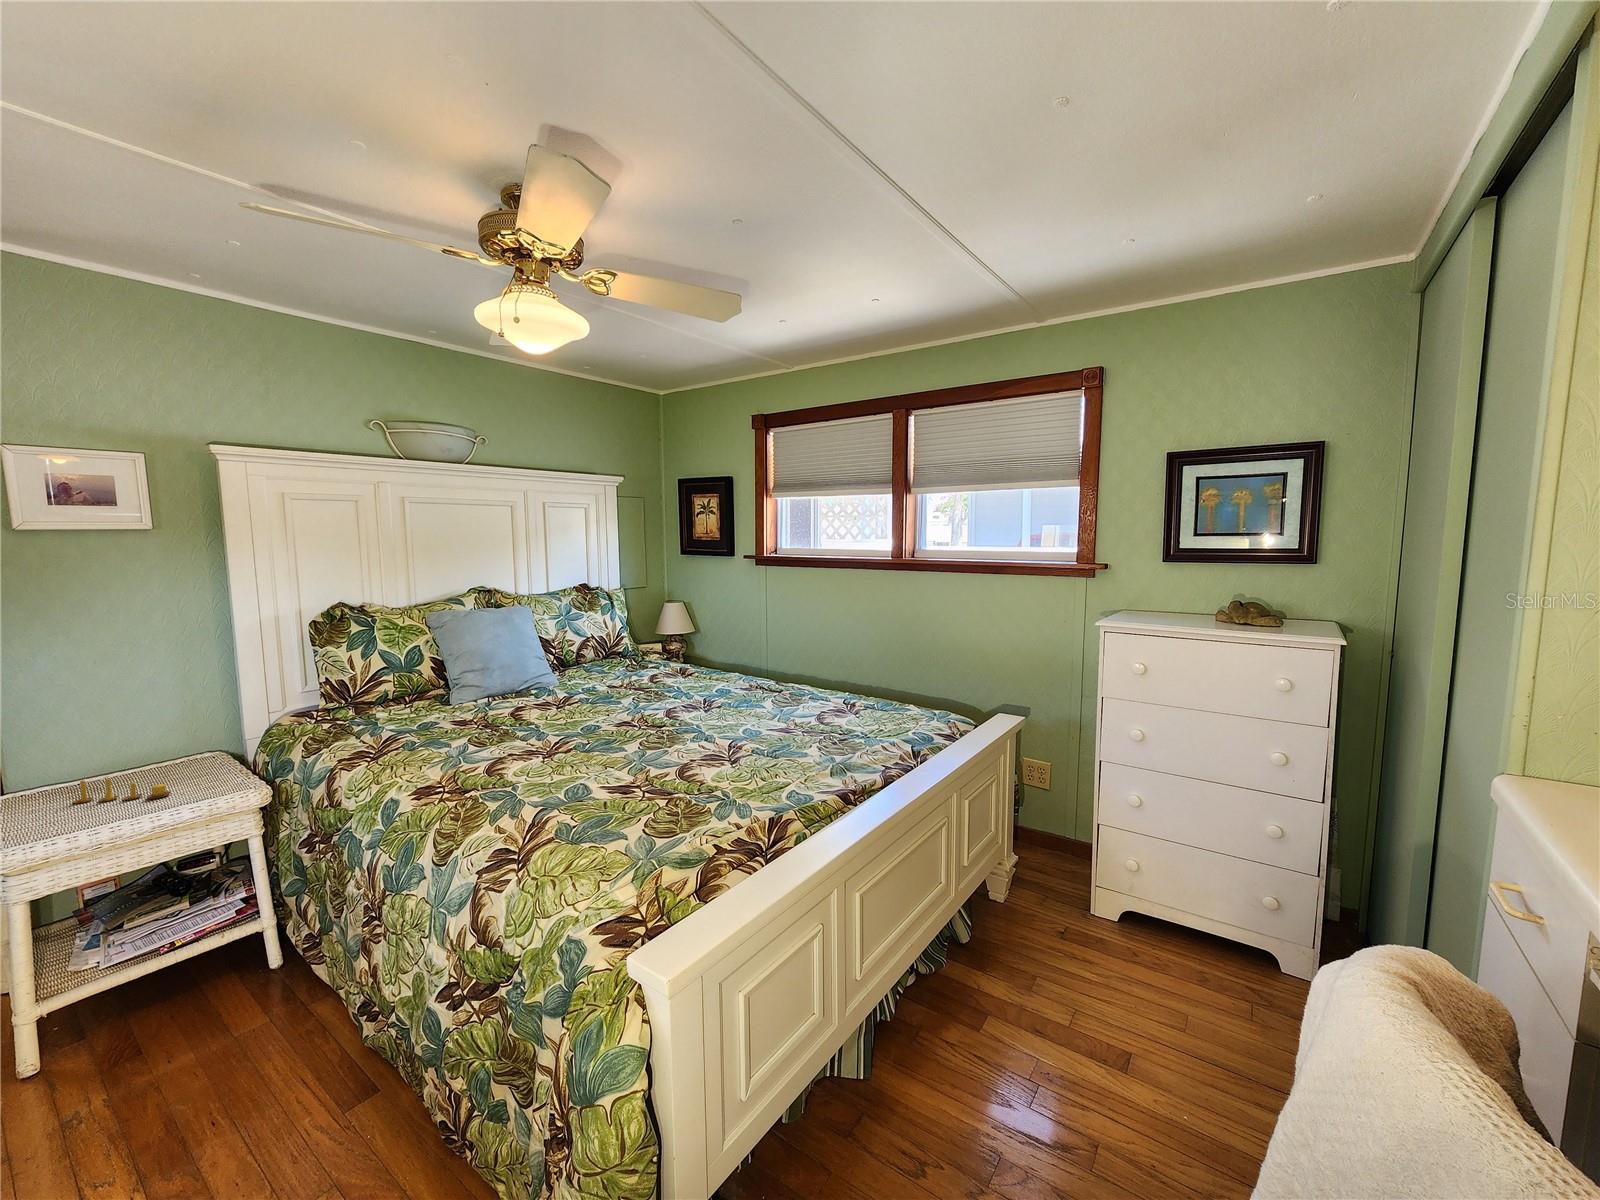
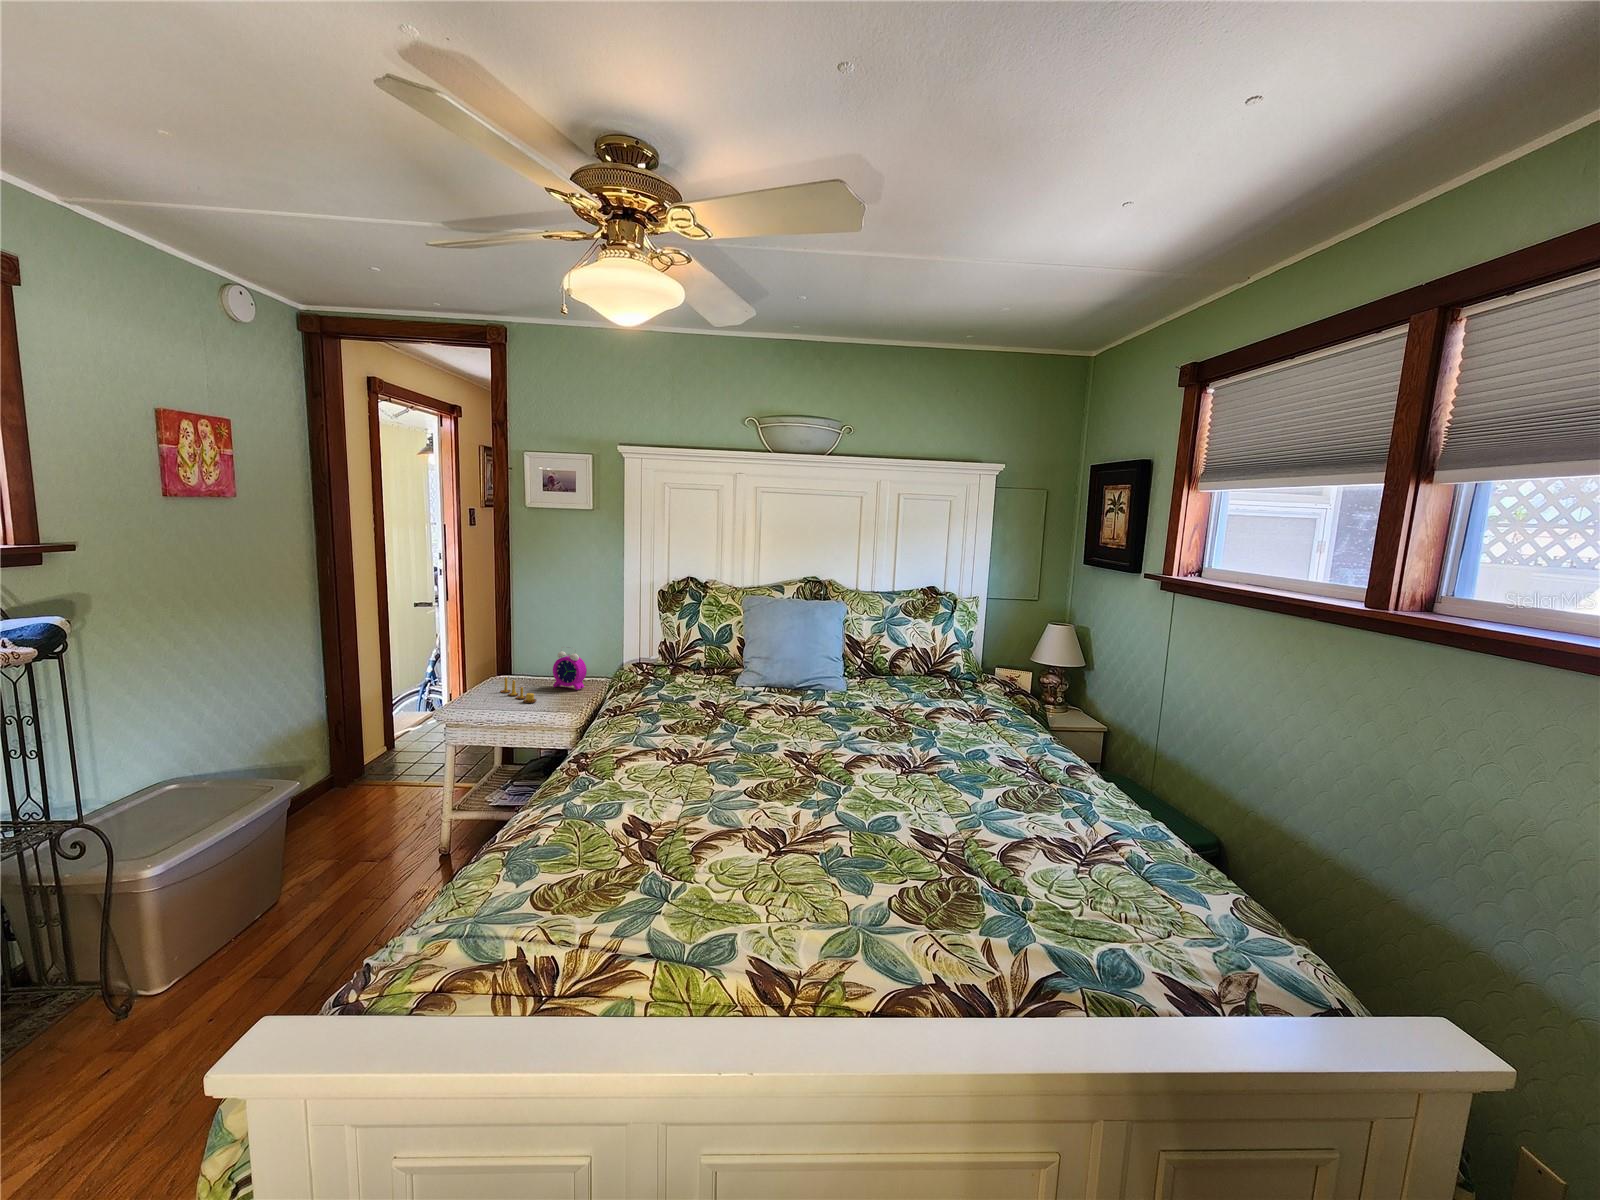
alarm clock: none [148,717,207,777] -> present [553,647,587,690]

